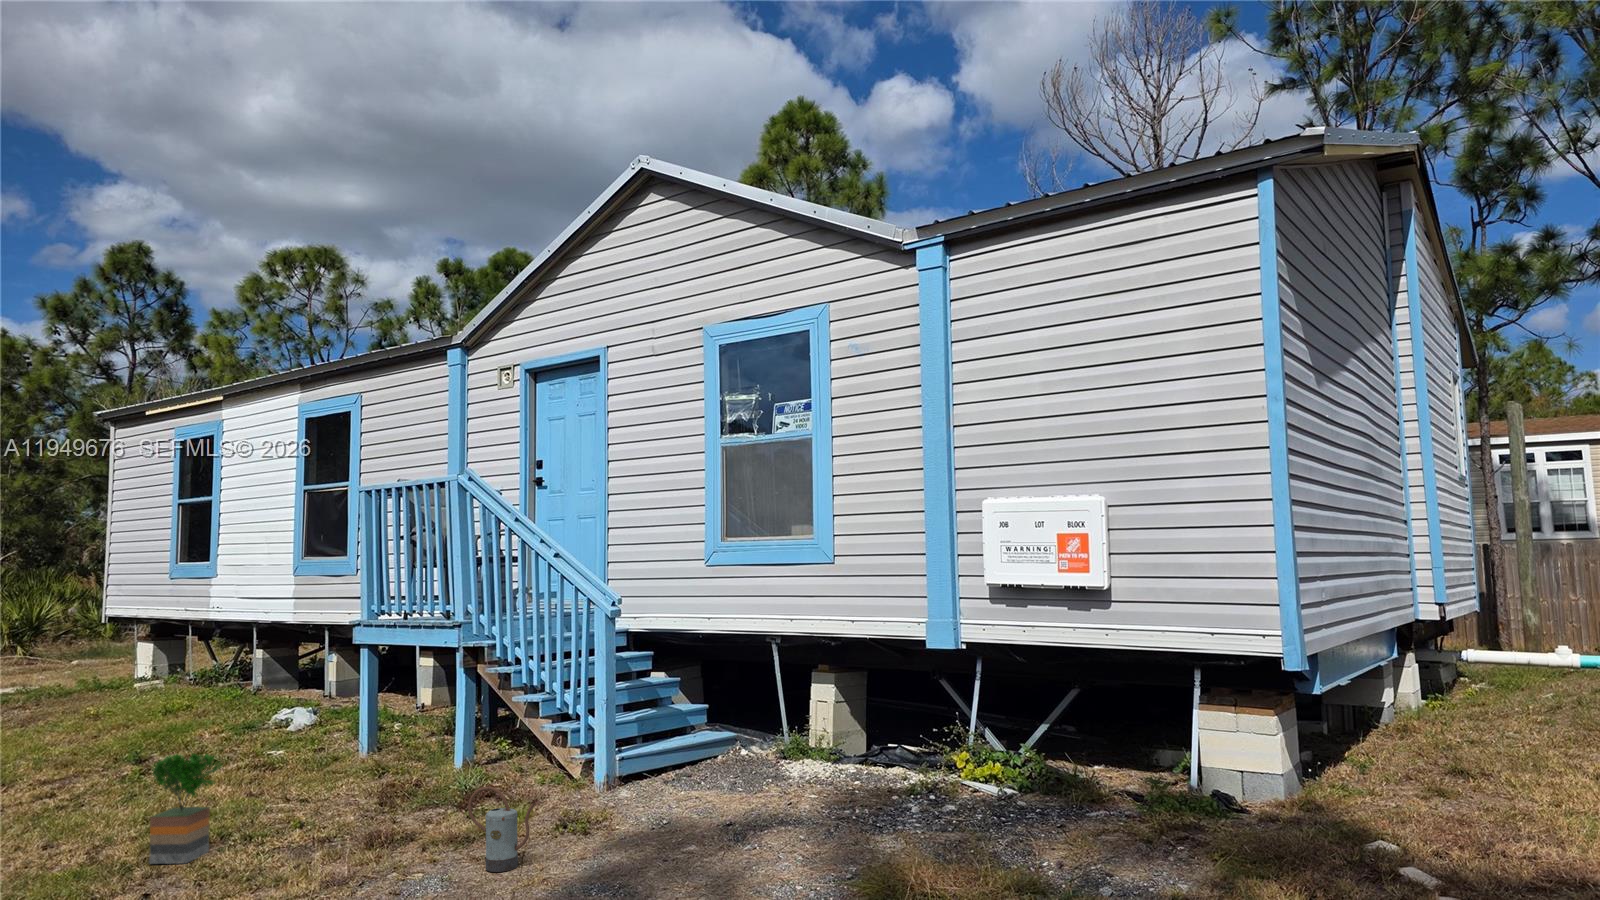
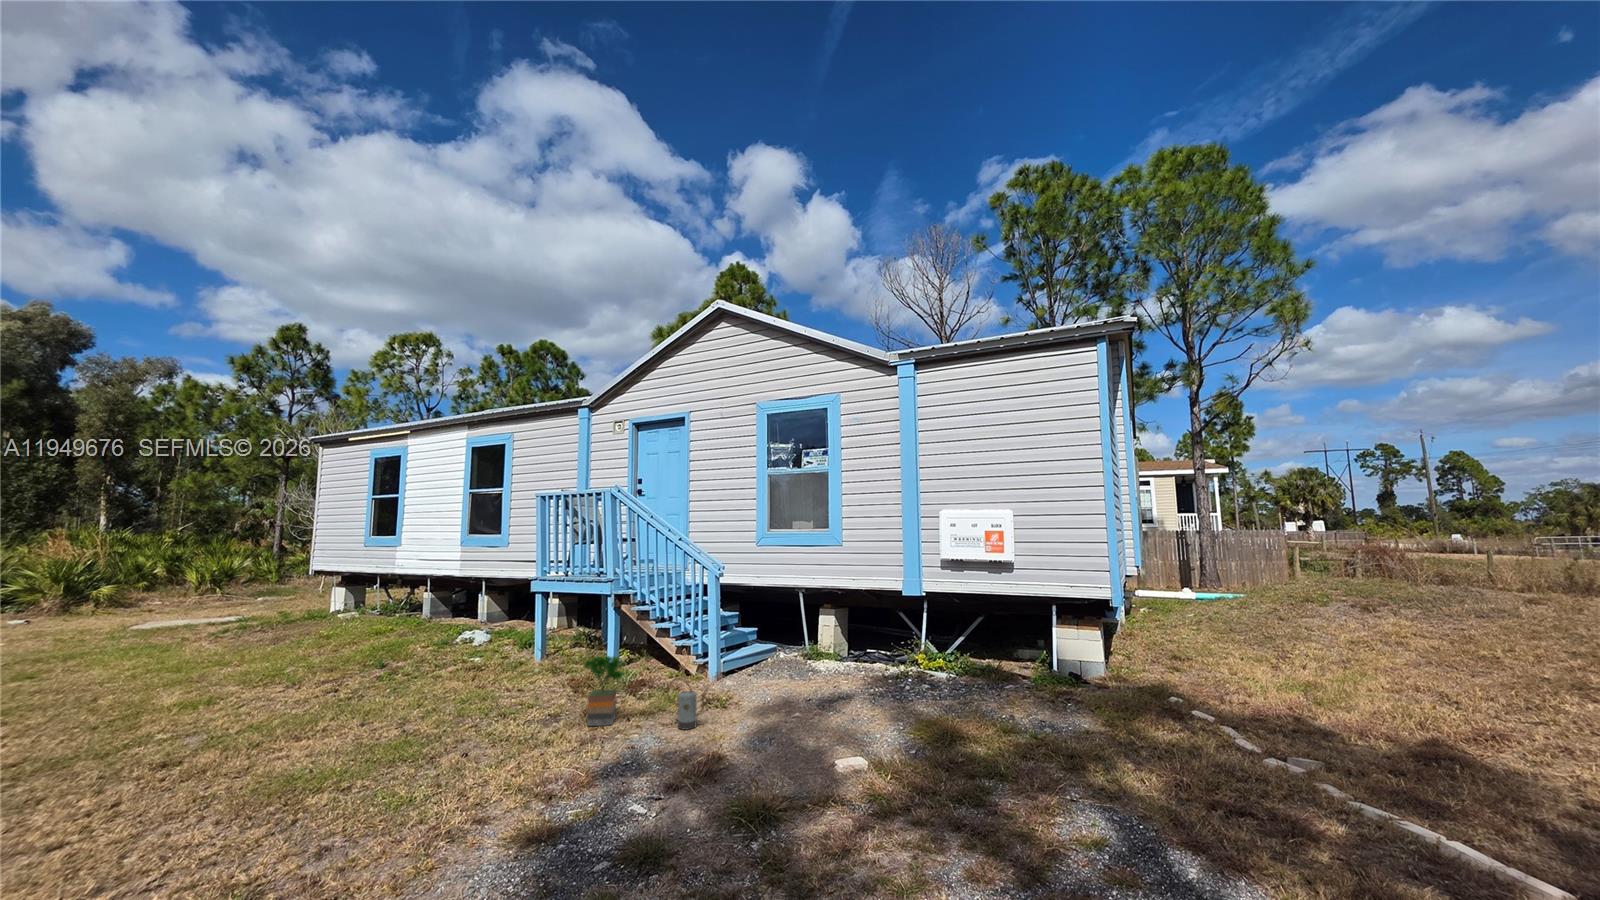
potted tree: present [149,754,222,864] -> present [584,656,625,726]

